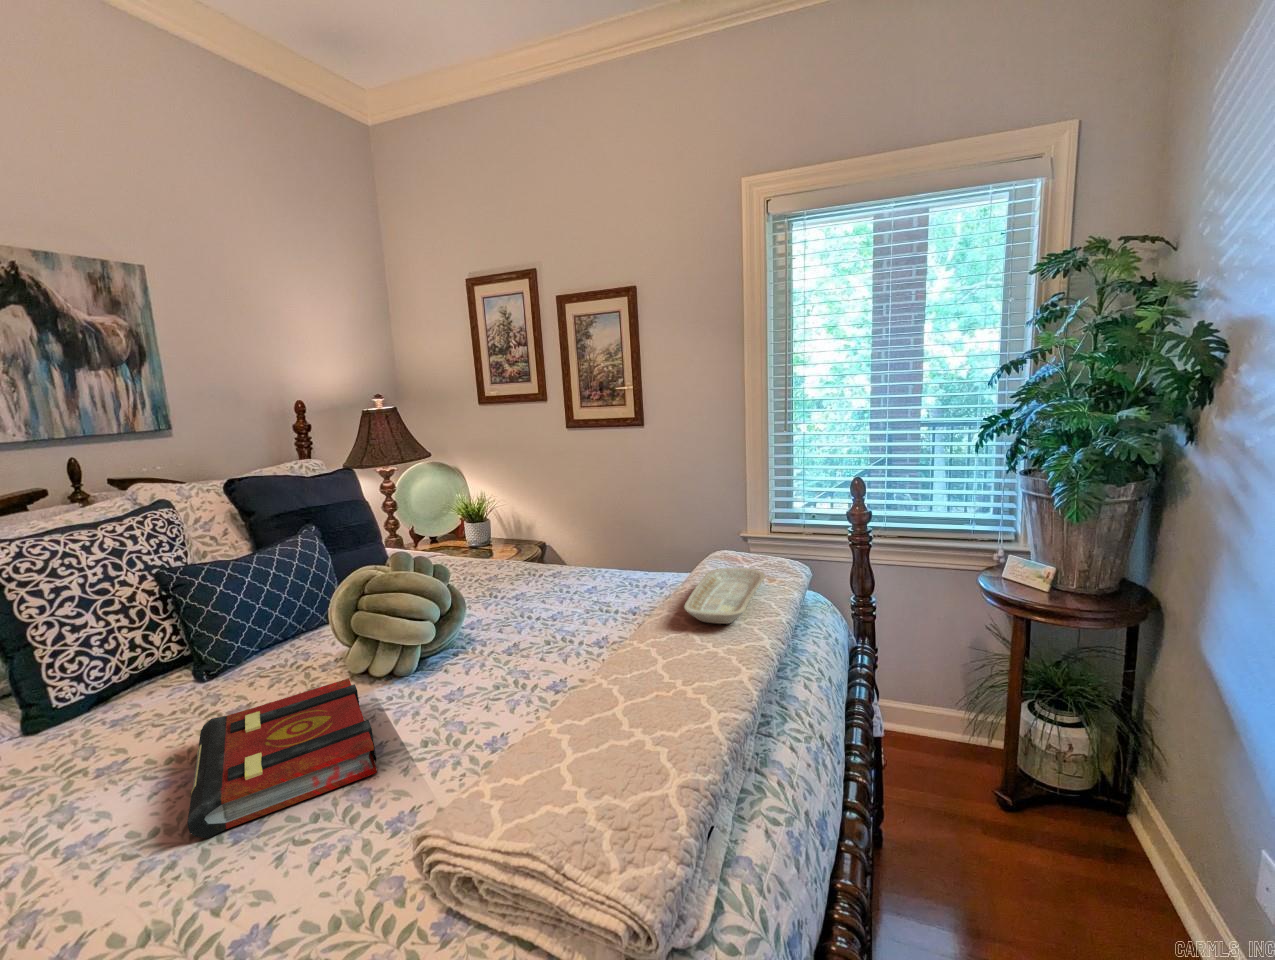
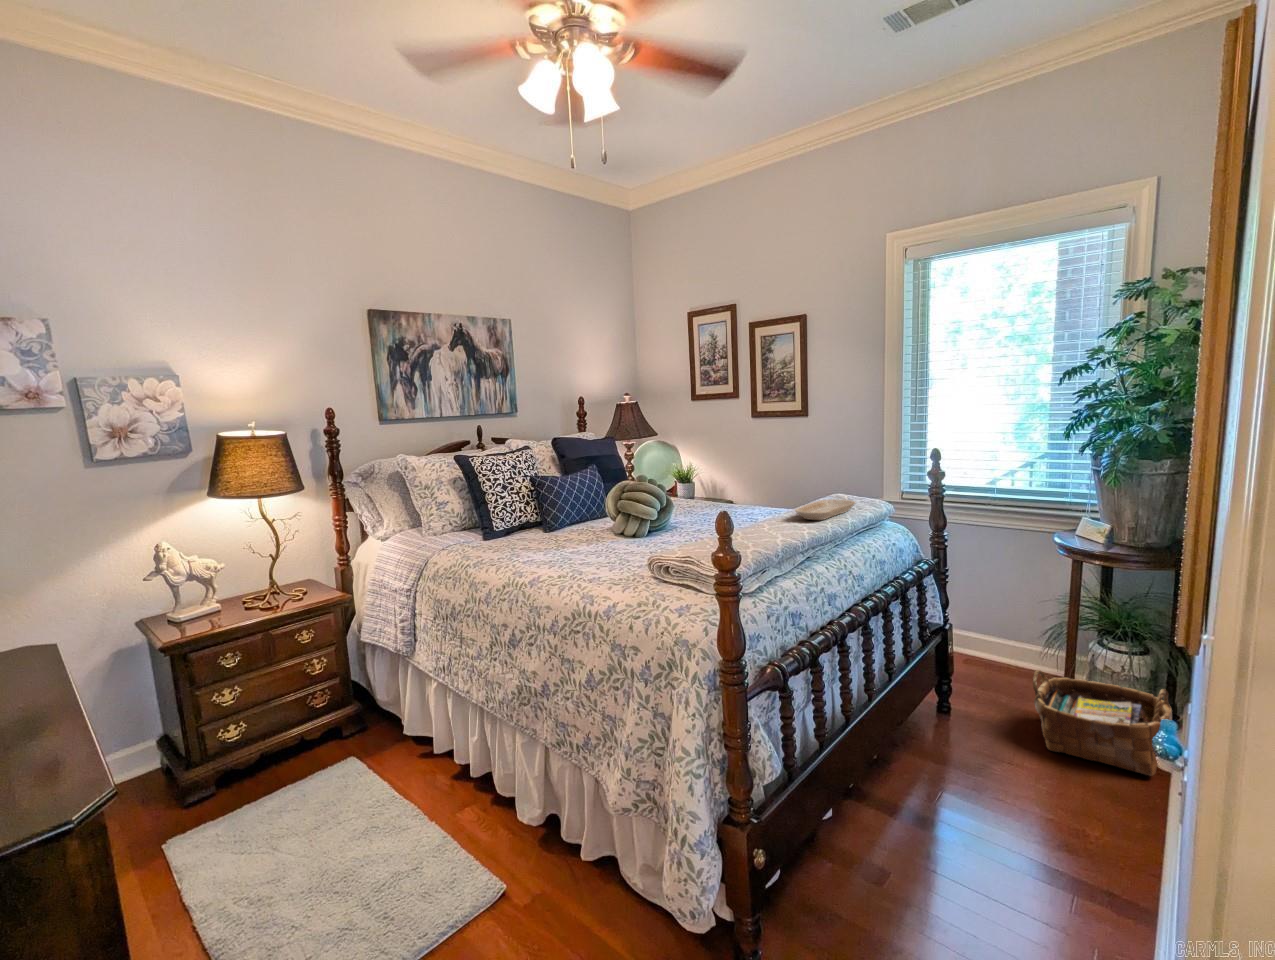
book: present [188,678,377,838] -> none [559,528,634,564]
woven basket: none [989,773,1177,926] -> present [1033,670,1172,776]

